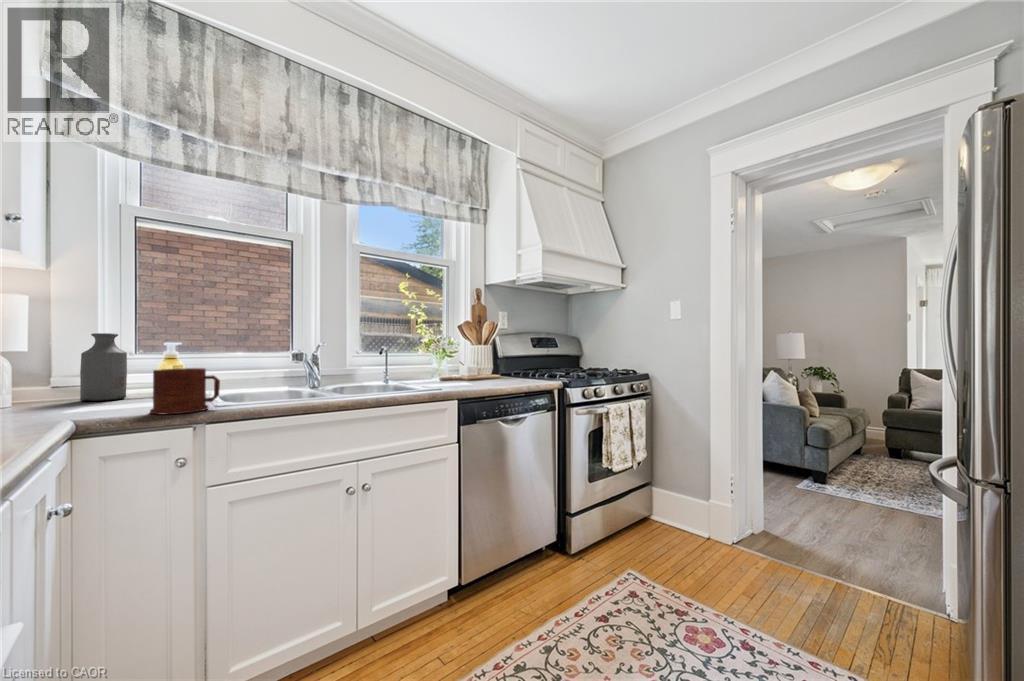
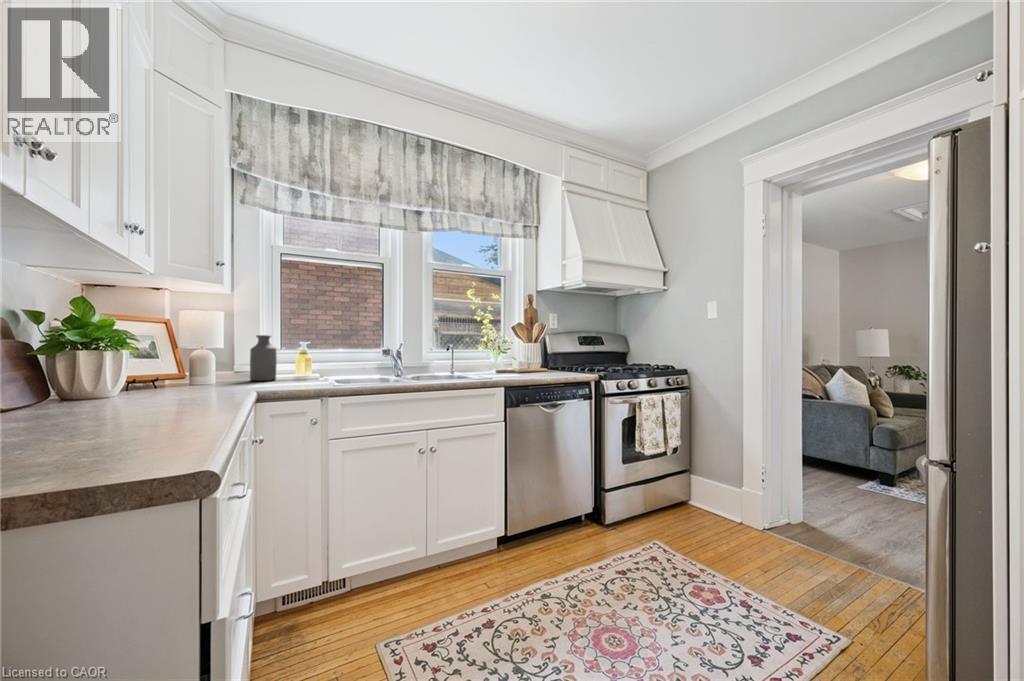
mug: present [150,368,220,414] -> none [295,359,336,389]

